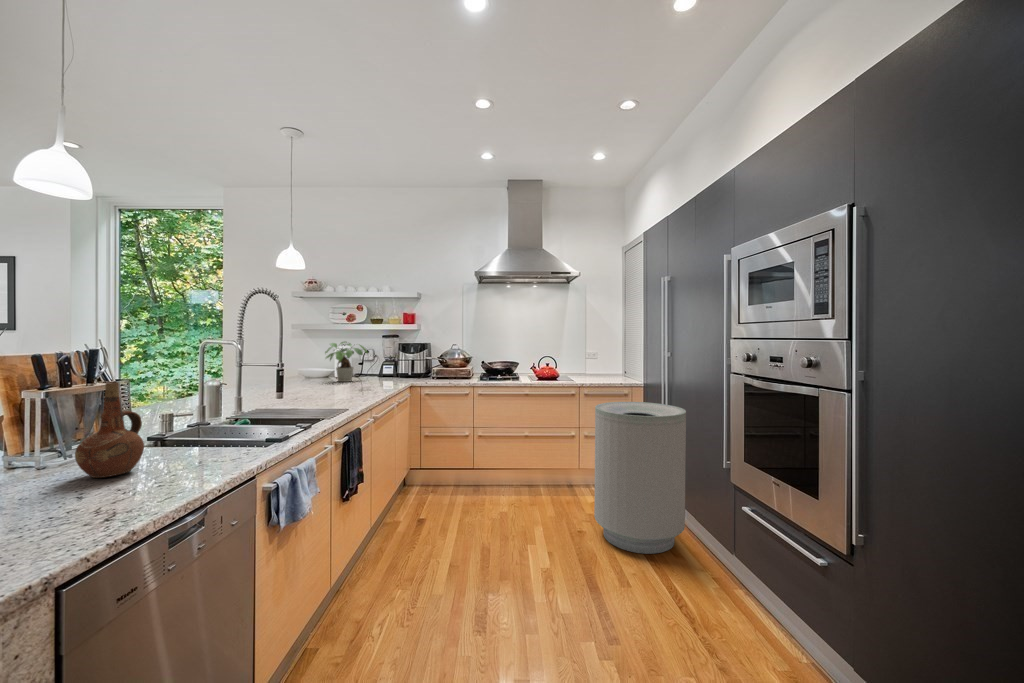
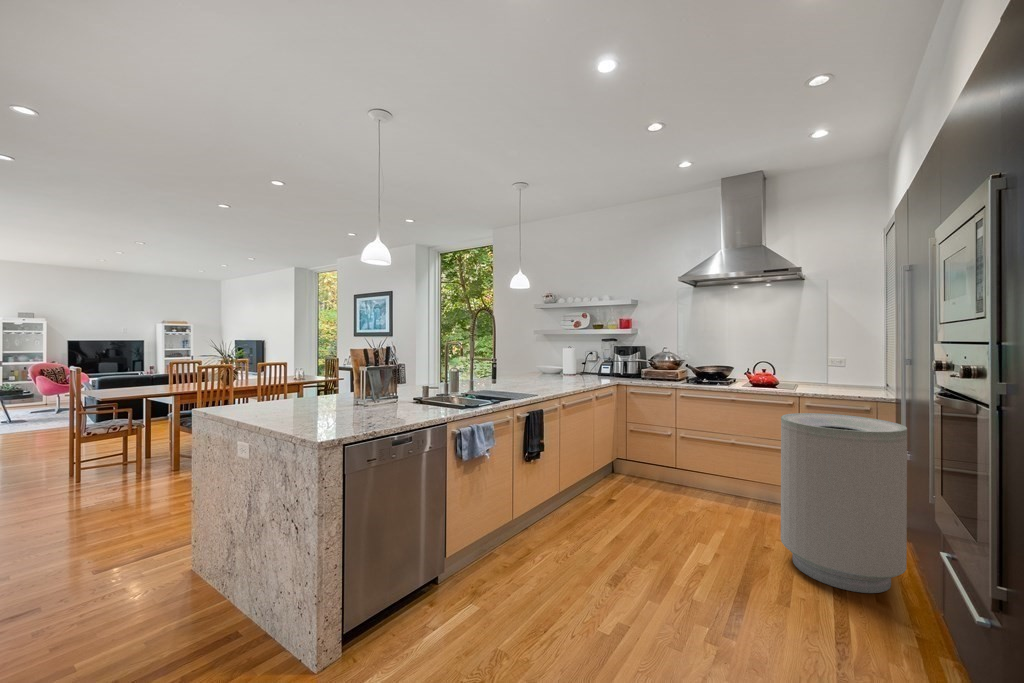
potted plant: present [325,342,368,382] -> none [551,344,587,378]
ceramic pitcher: present [75,382,144,478] -> none [373,363,401,412]

